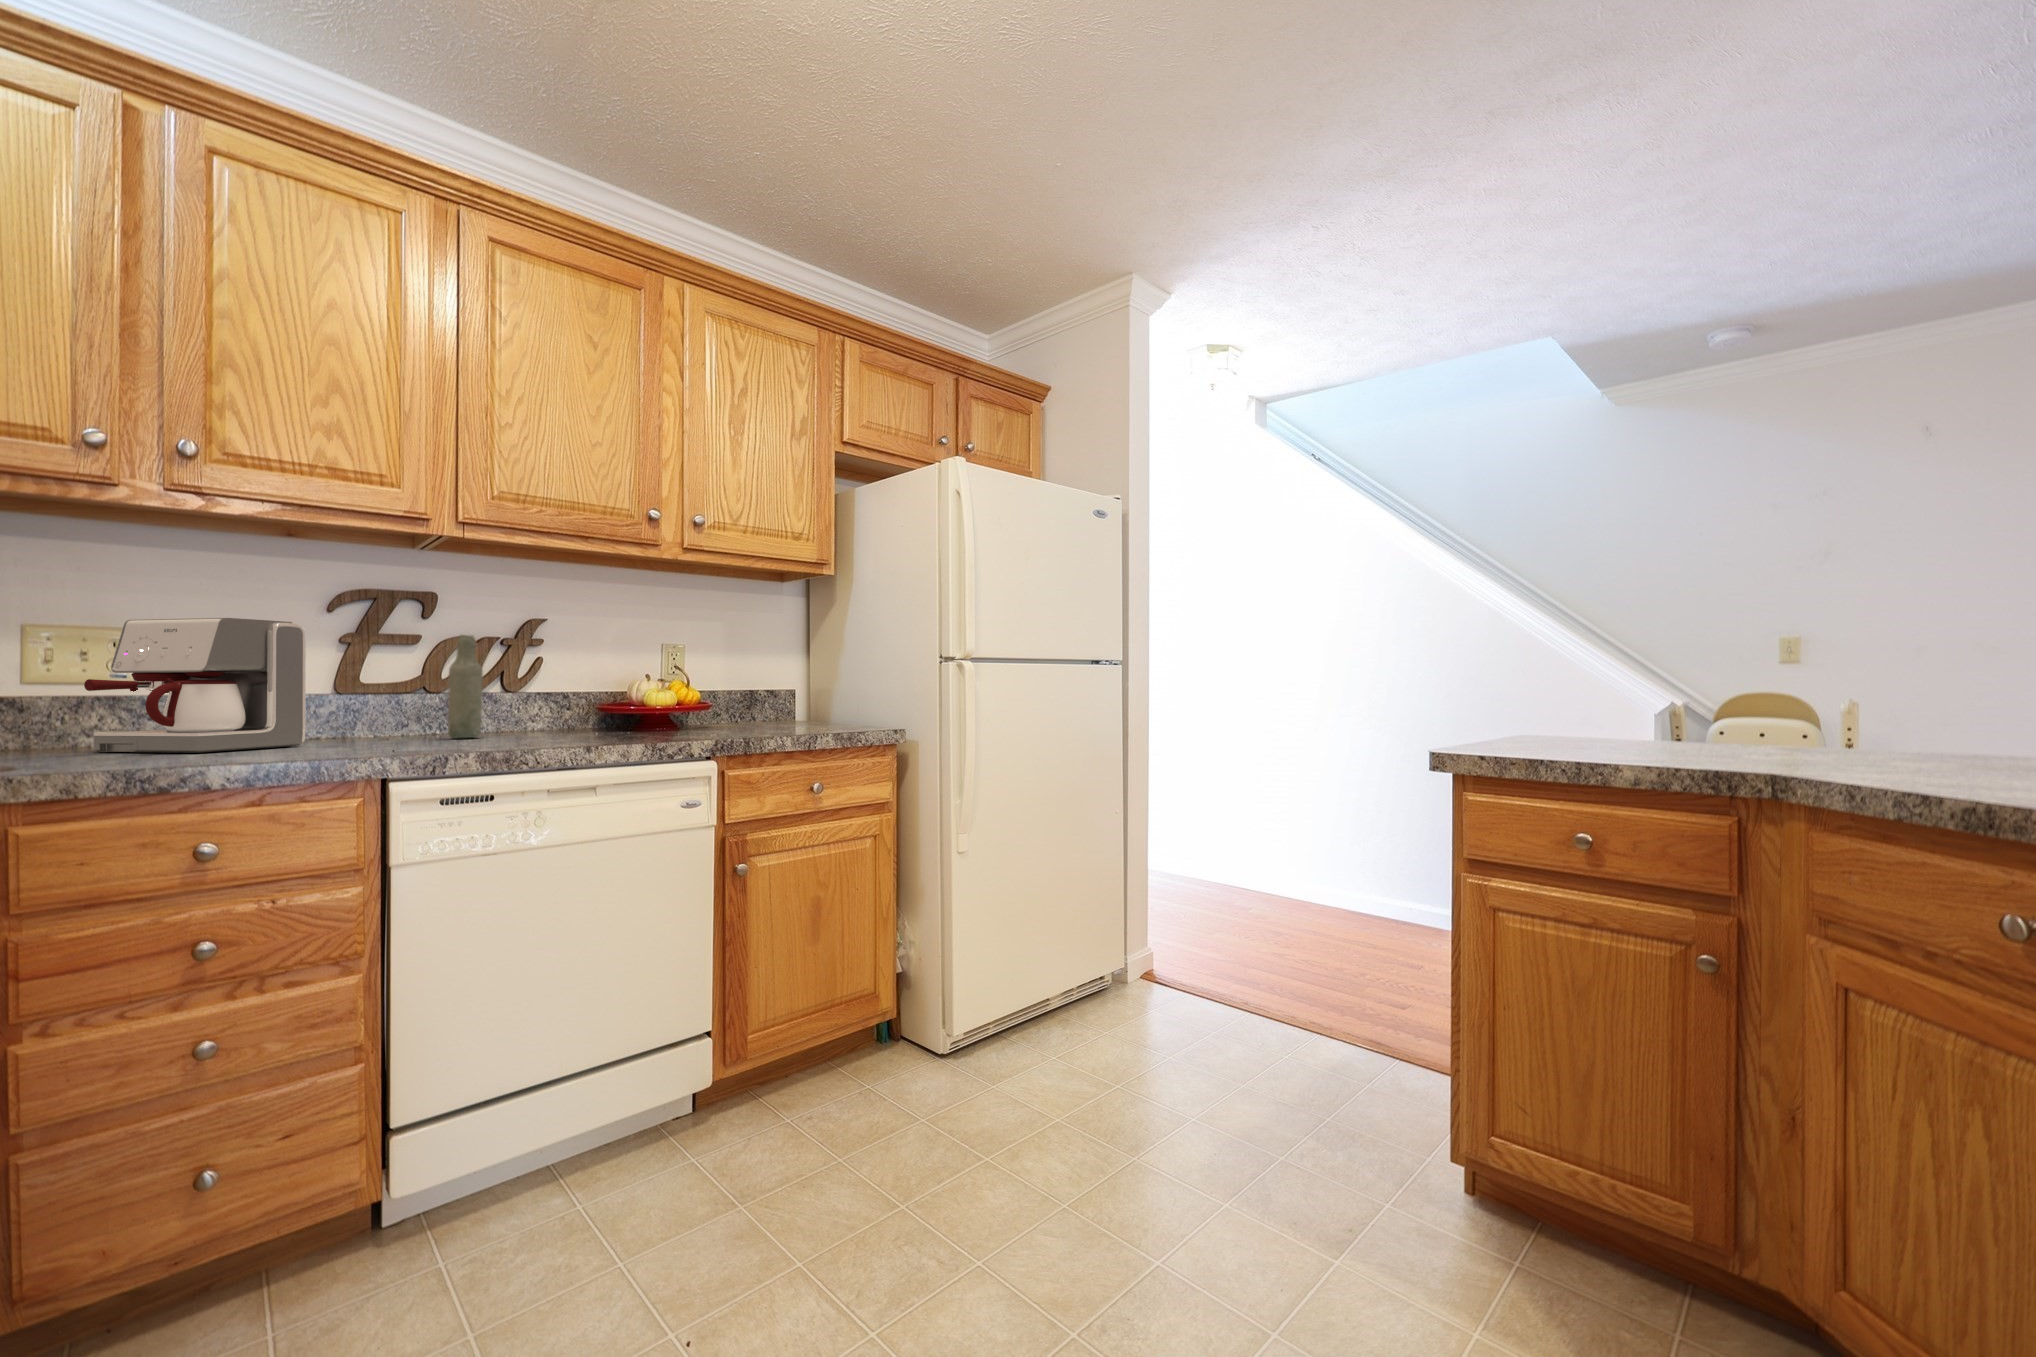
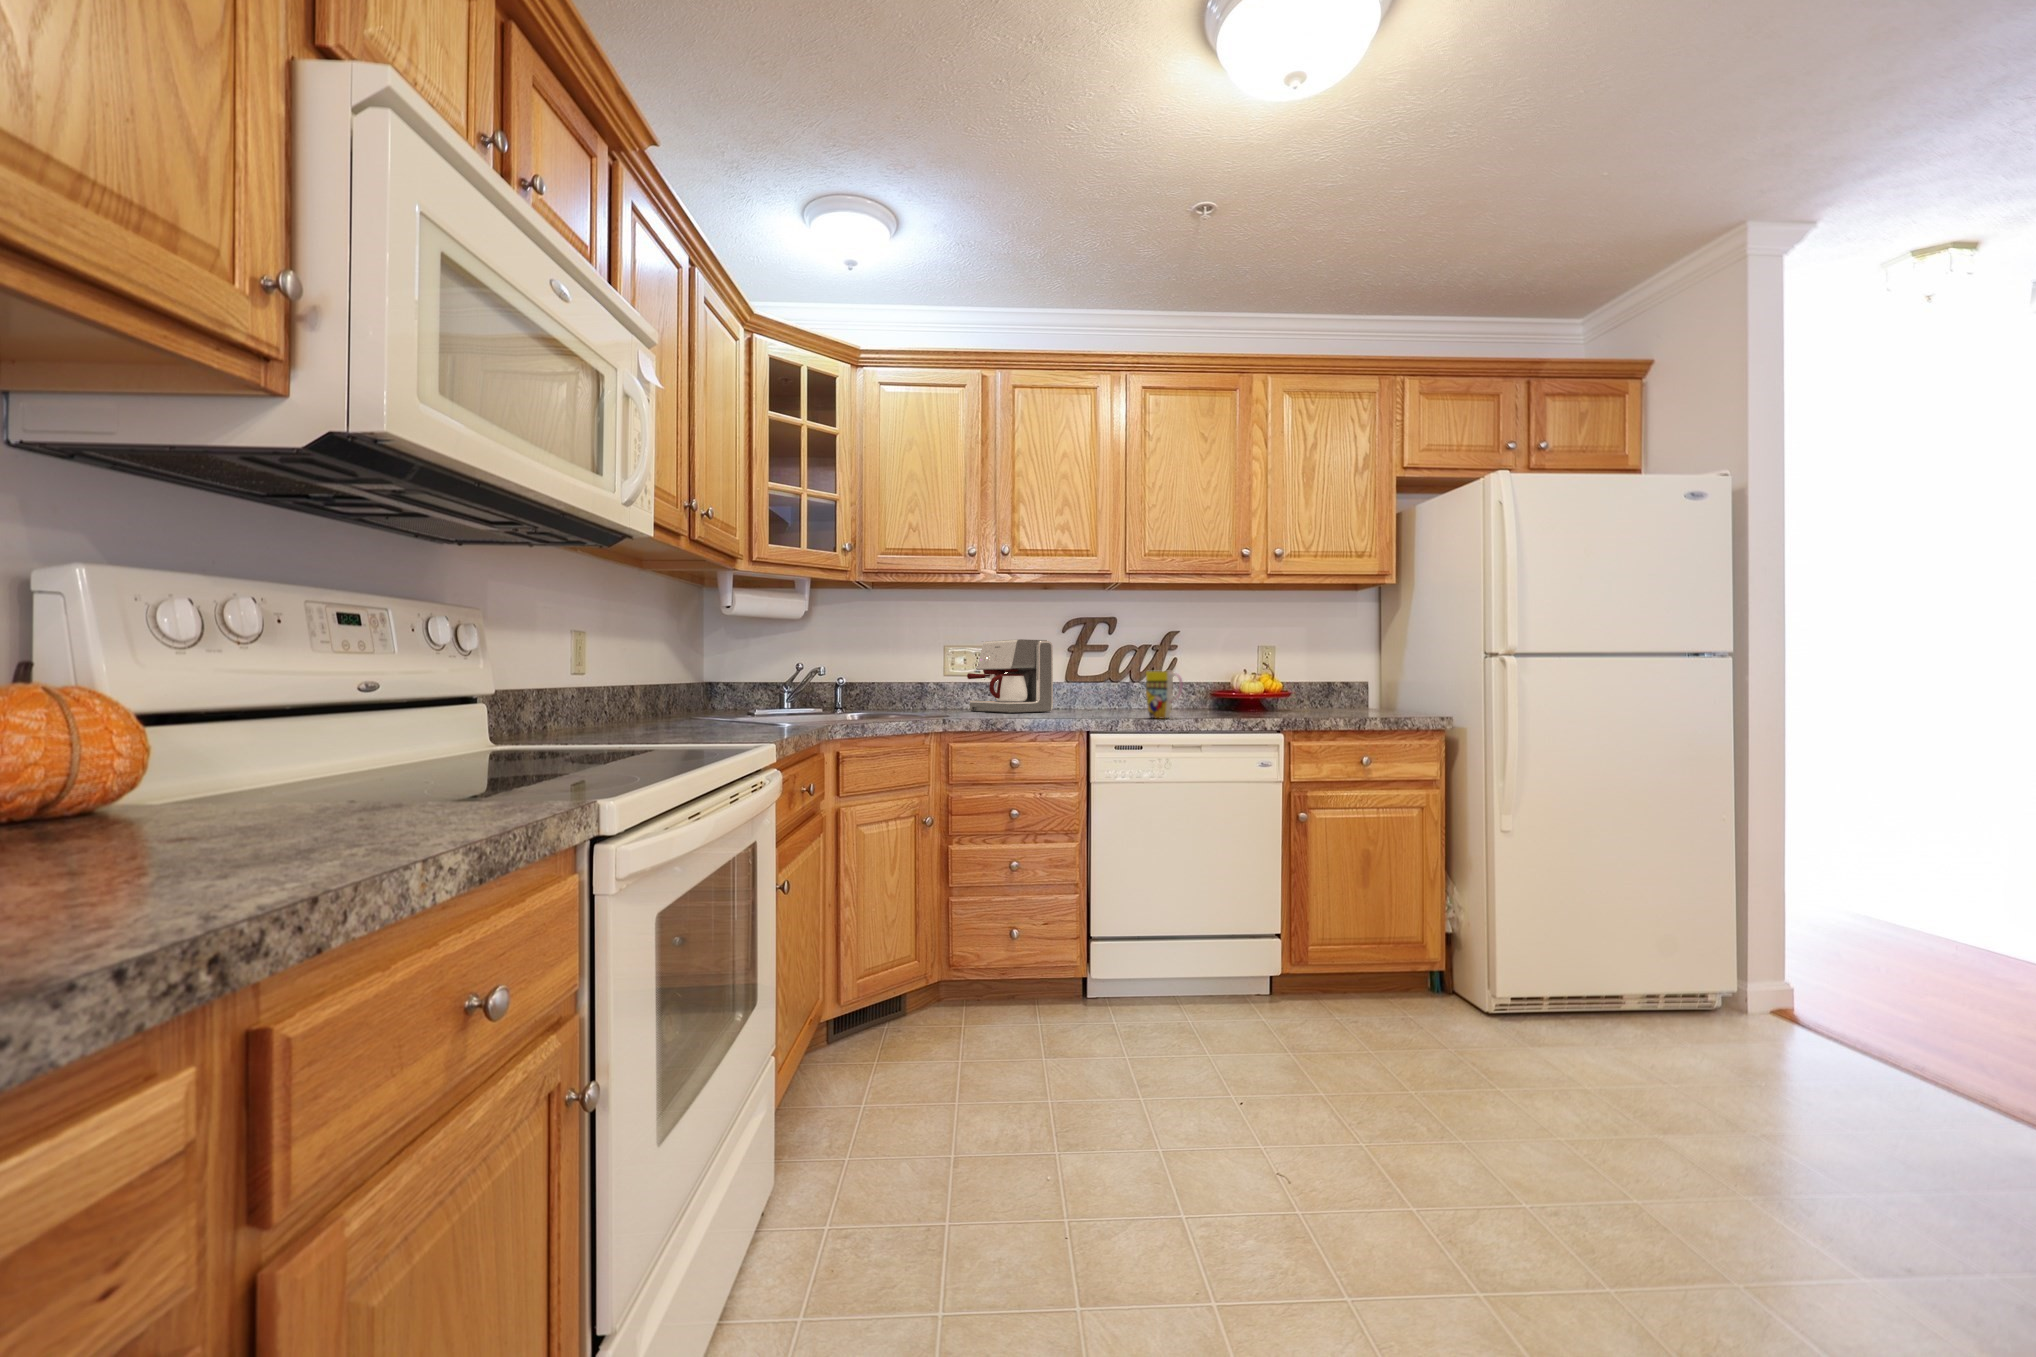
bottle: present [448,635,483,738] -> none [1122,644,1141,711]
mug: none [499,675,565,749] -> present [1146,671,1183,718]

